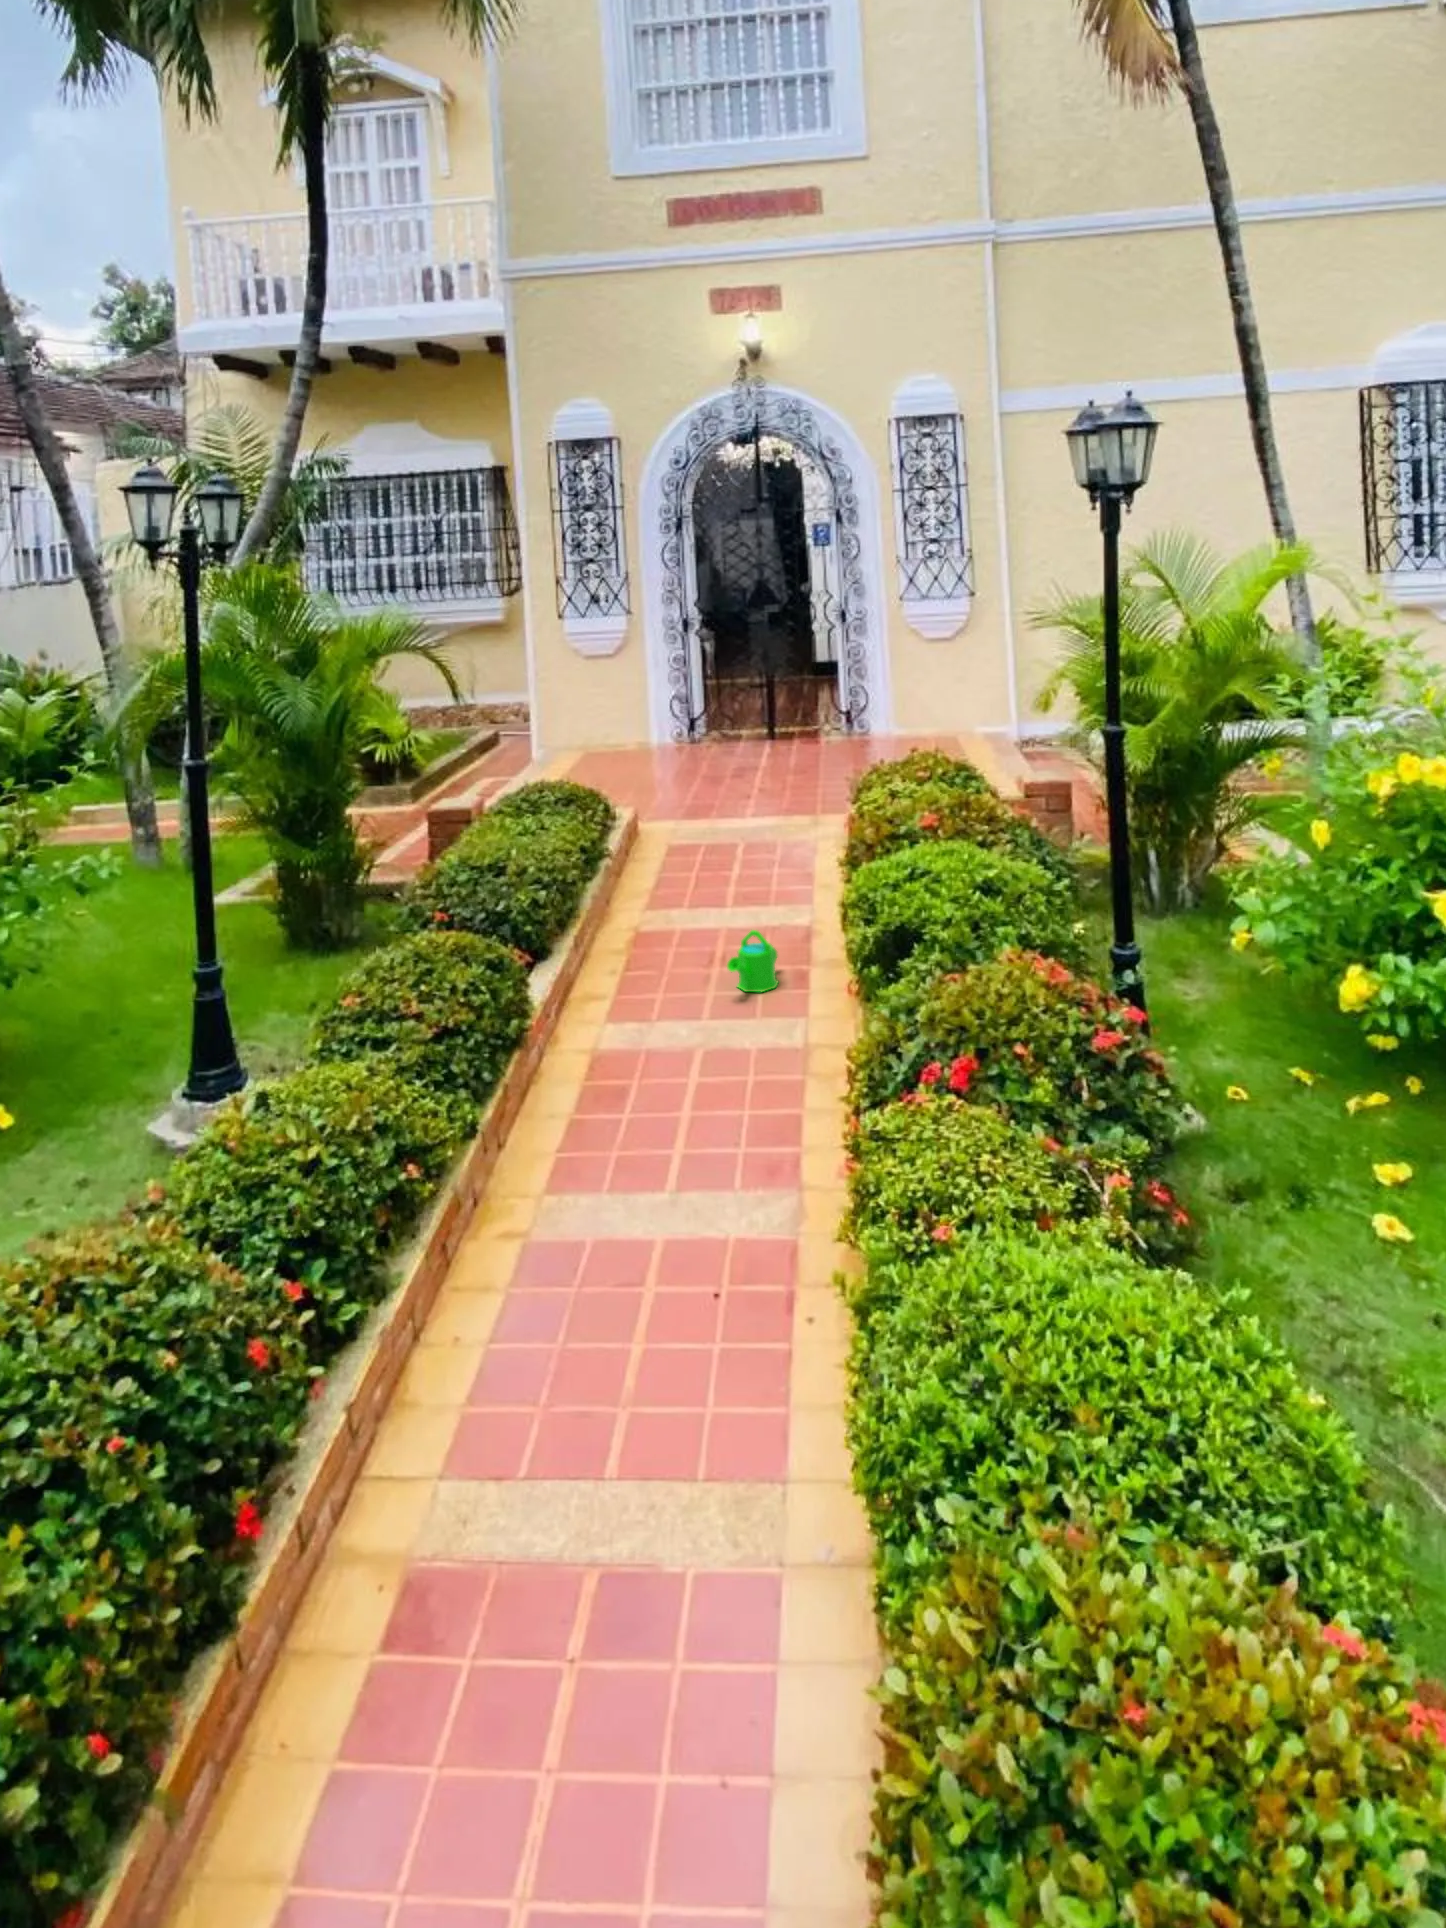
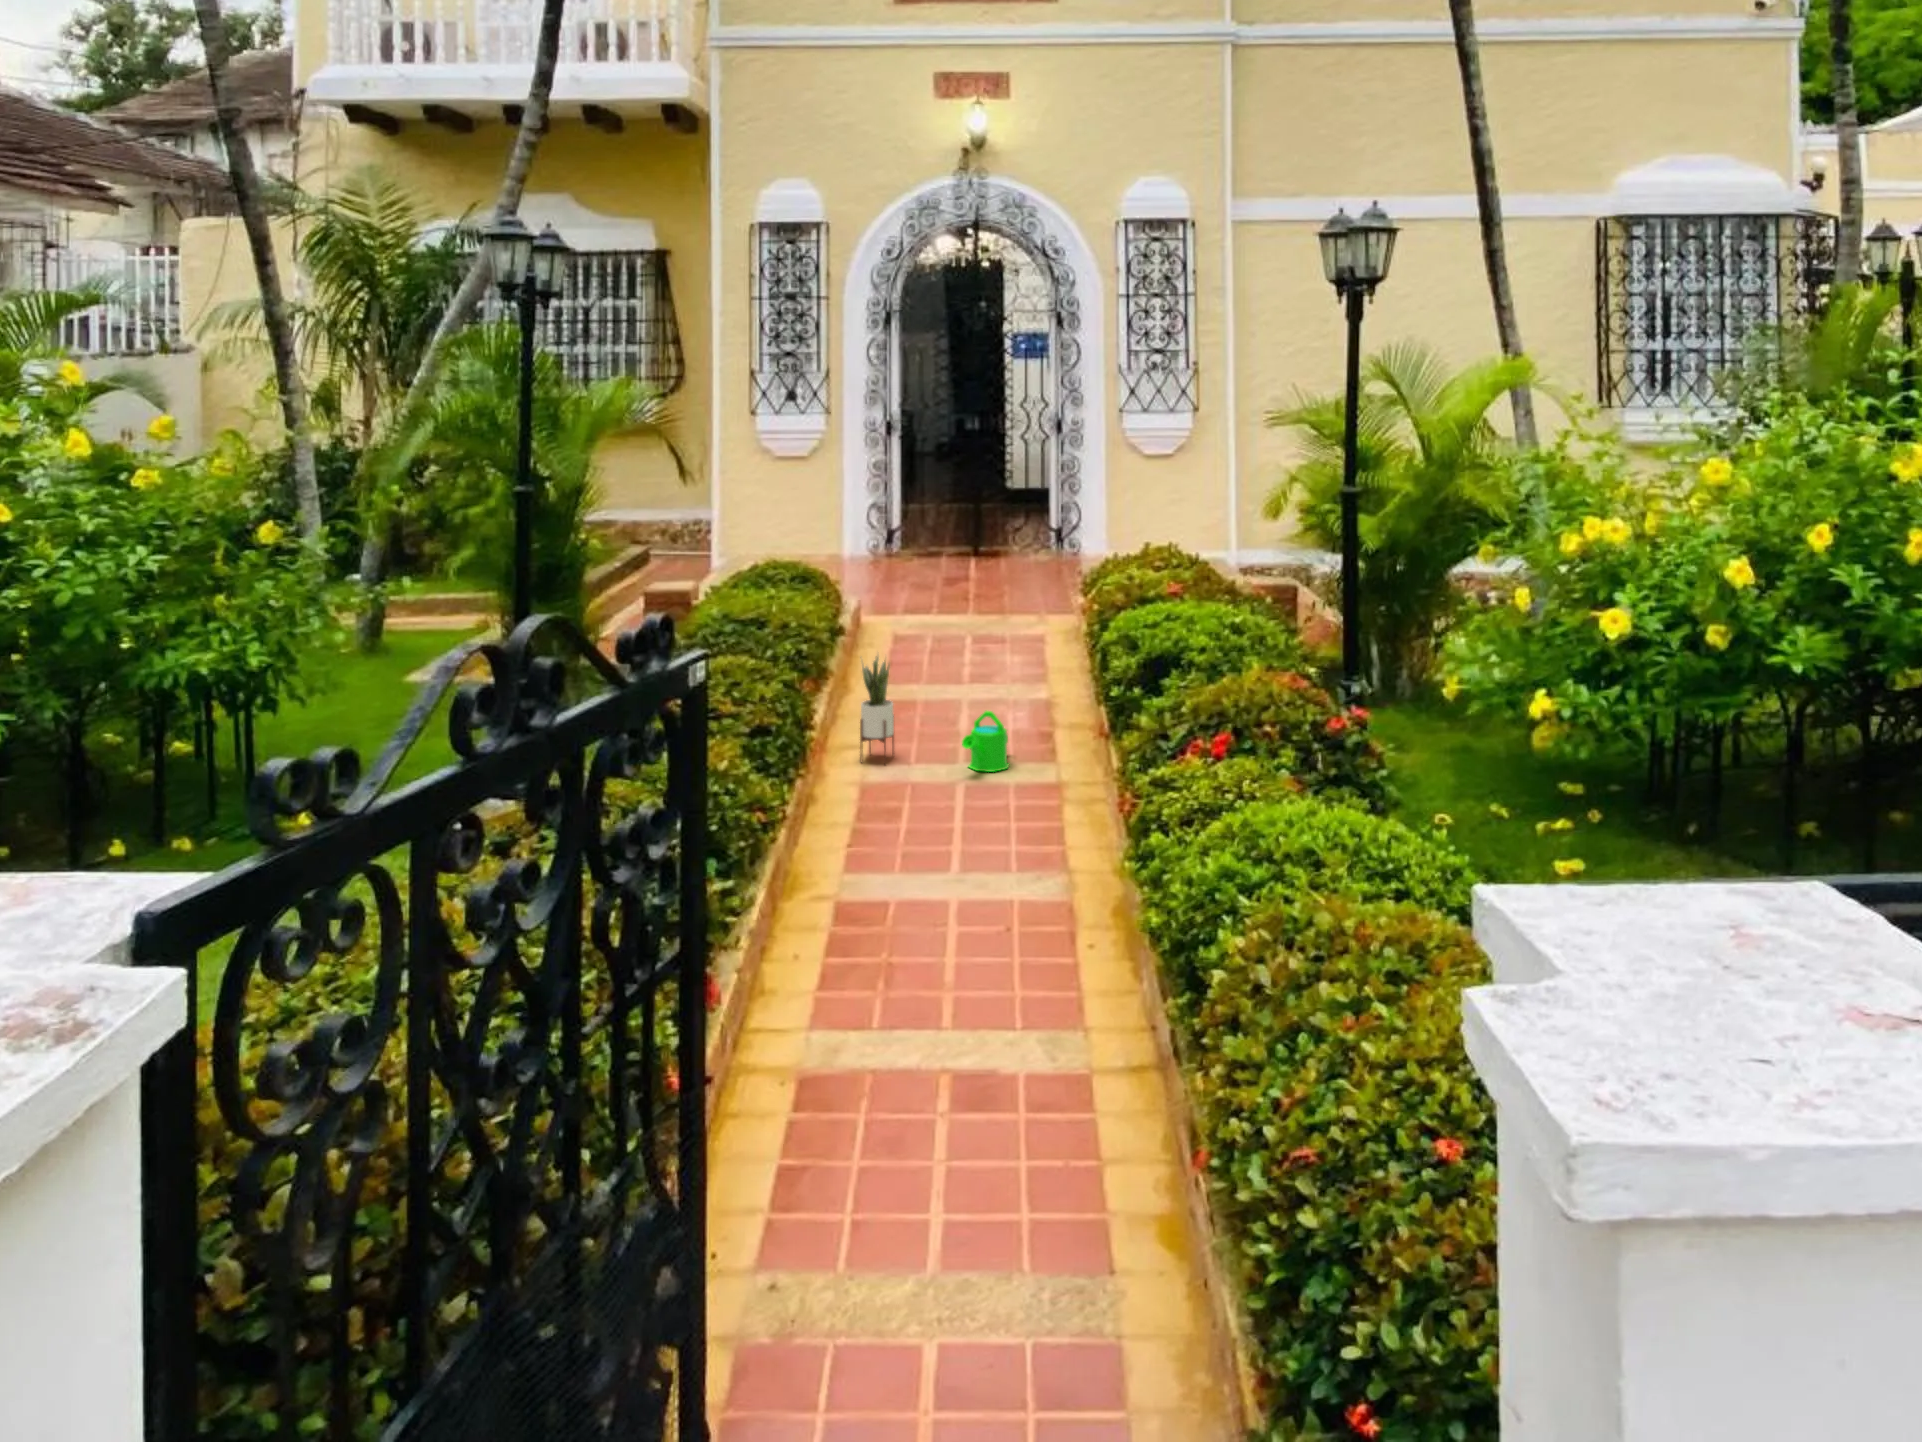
potted plant: none [623,872,666,986] -> present [860,655,894,763]

